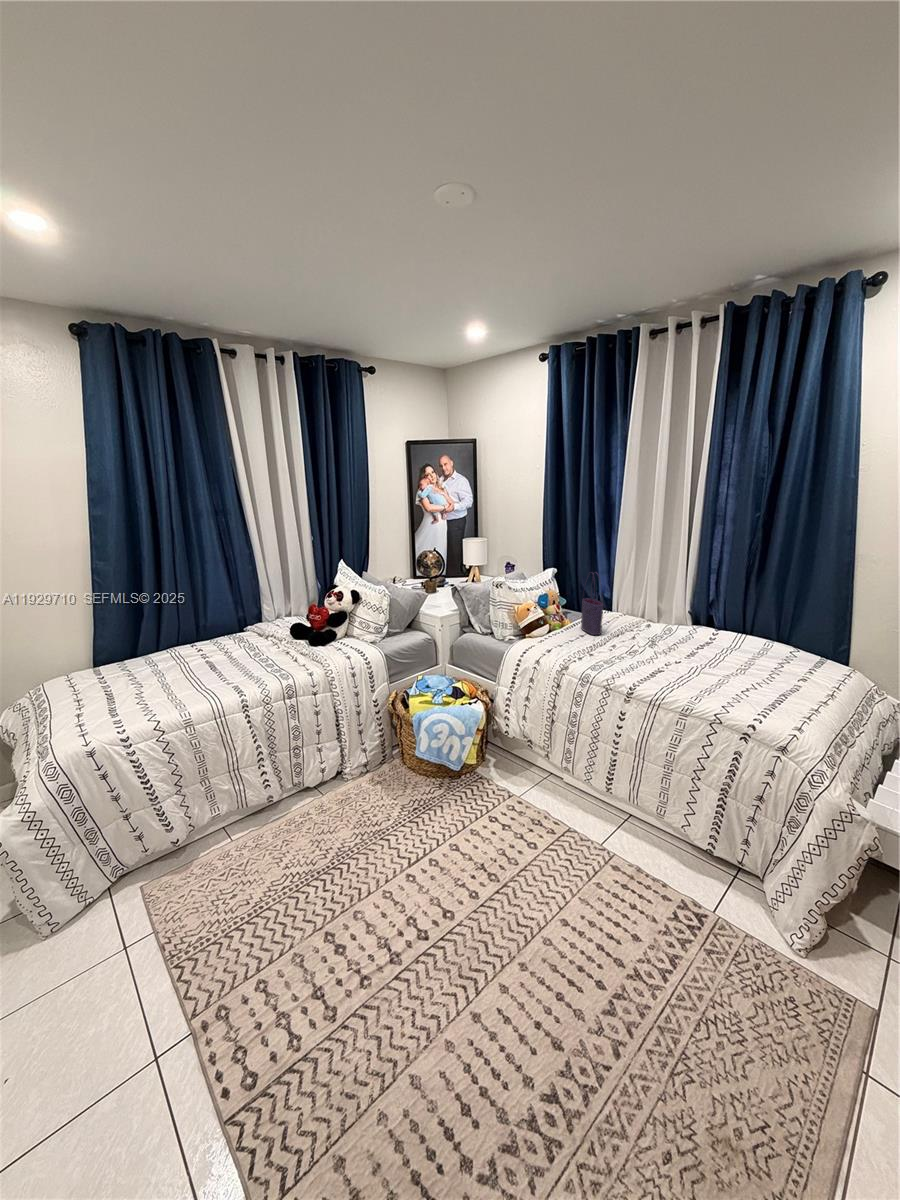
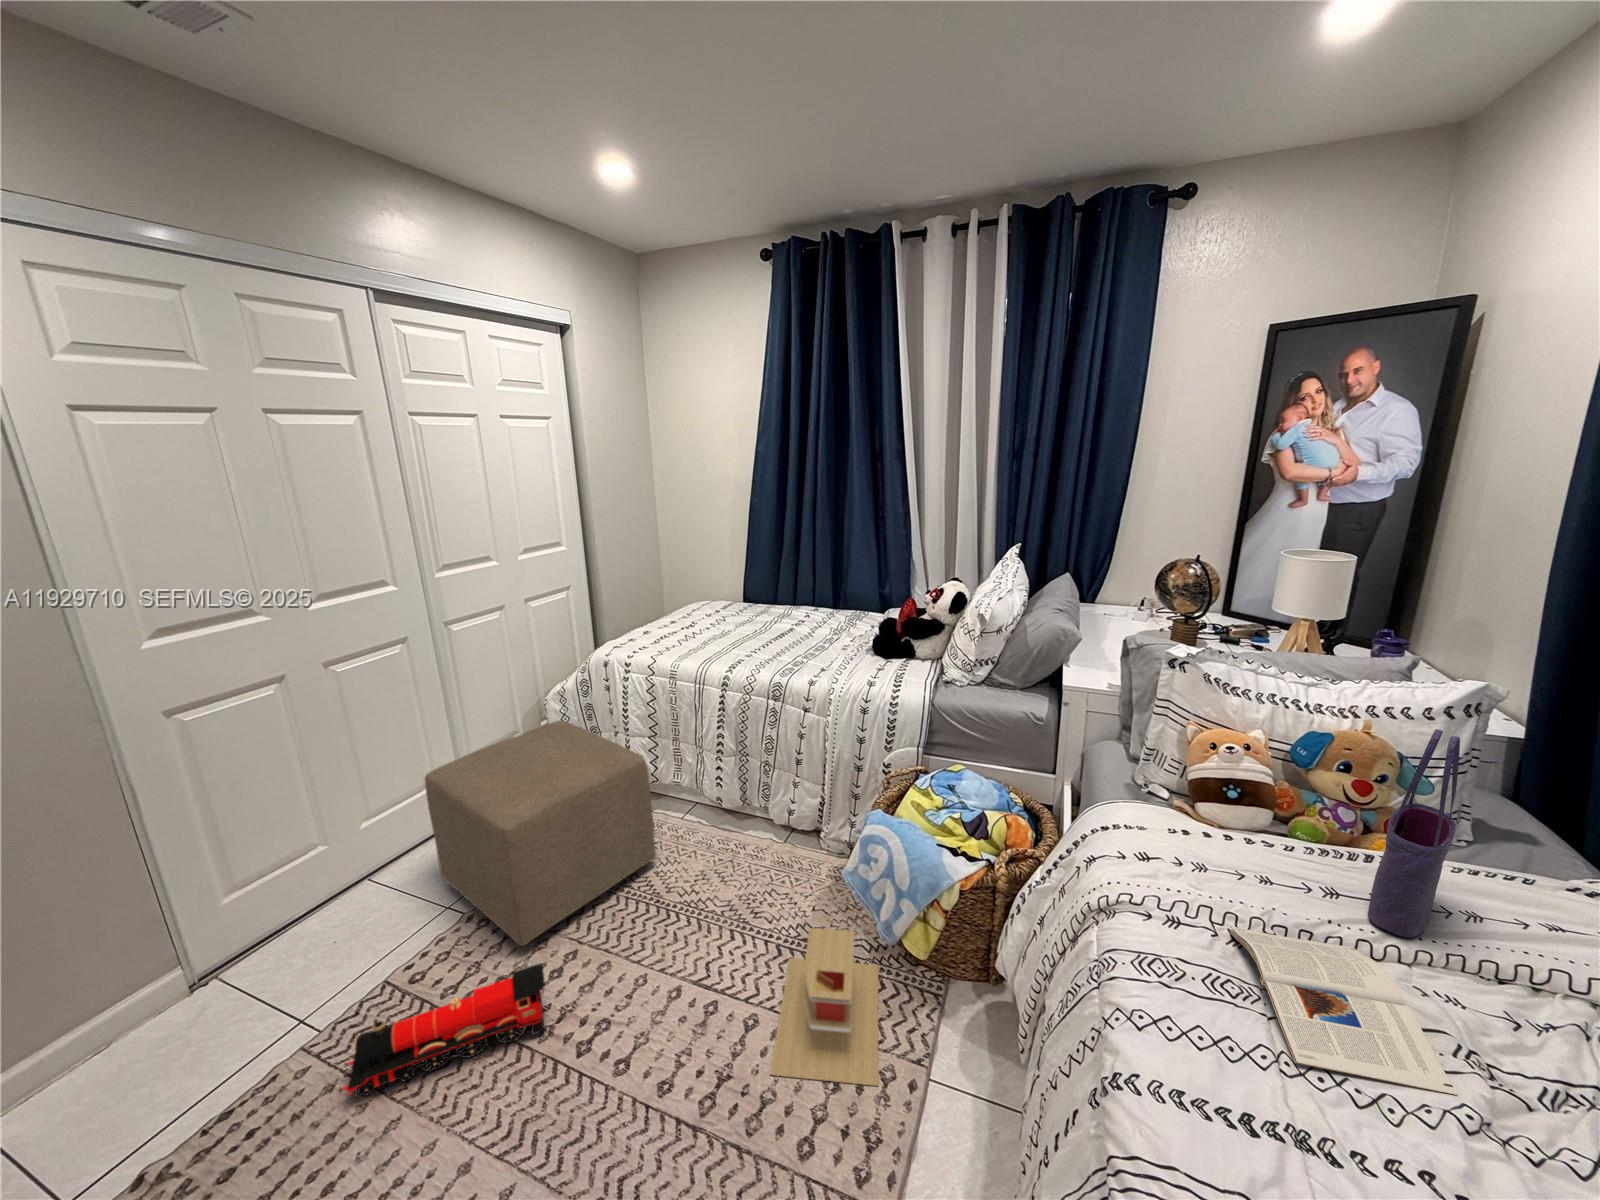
magazine: none [588,638,649,661] -> present [1230,926,1457,1095]
toy house: none [421,771,514,848] -> present [770,928,878,1086]
ottoman: none [83,779,304,1053] -> present [425,720,656,946]
toy train: none [334,920,396,1128] -> present [339,963,545,1097]

